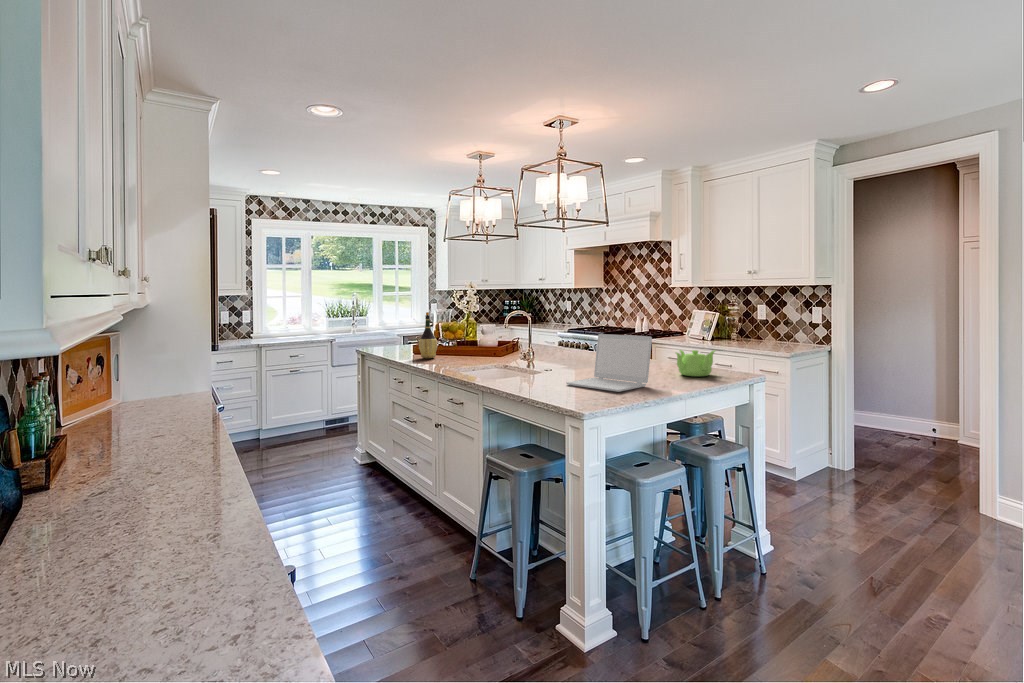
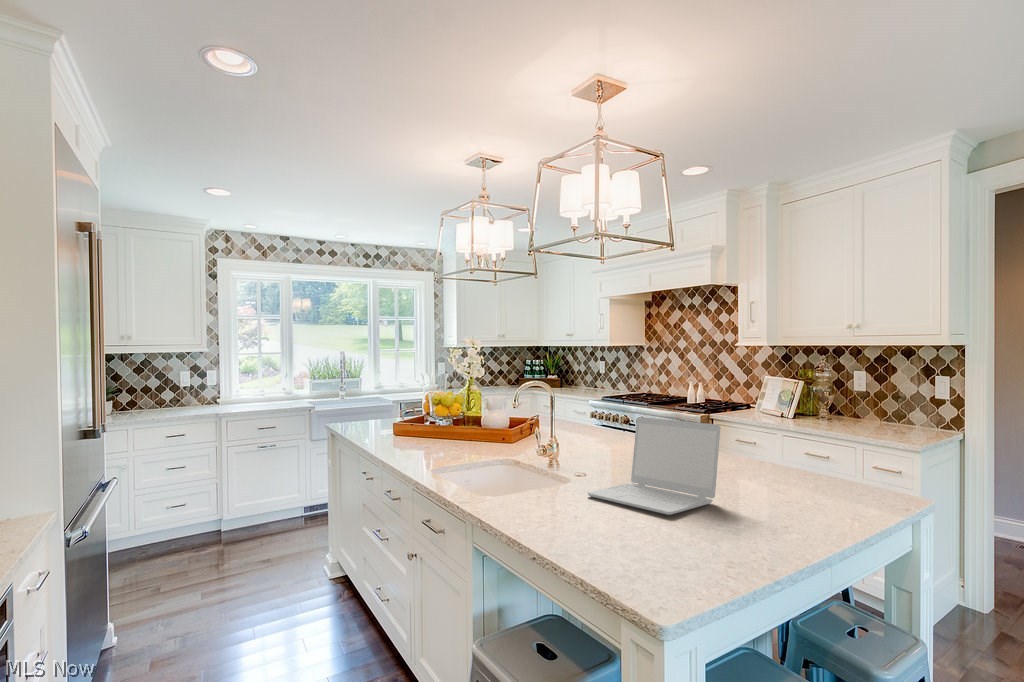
wine bottle: present [419,312,437,358] -> none [393,377,418,440]
teapot: present [676,350,715,376] -> none [754,441,816,485]

